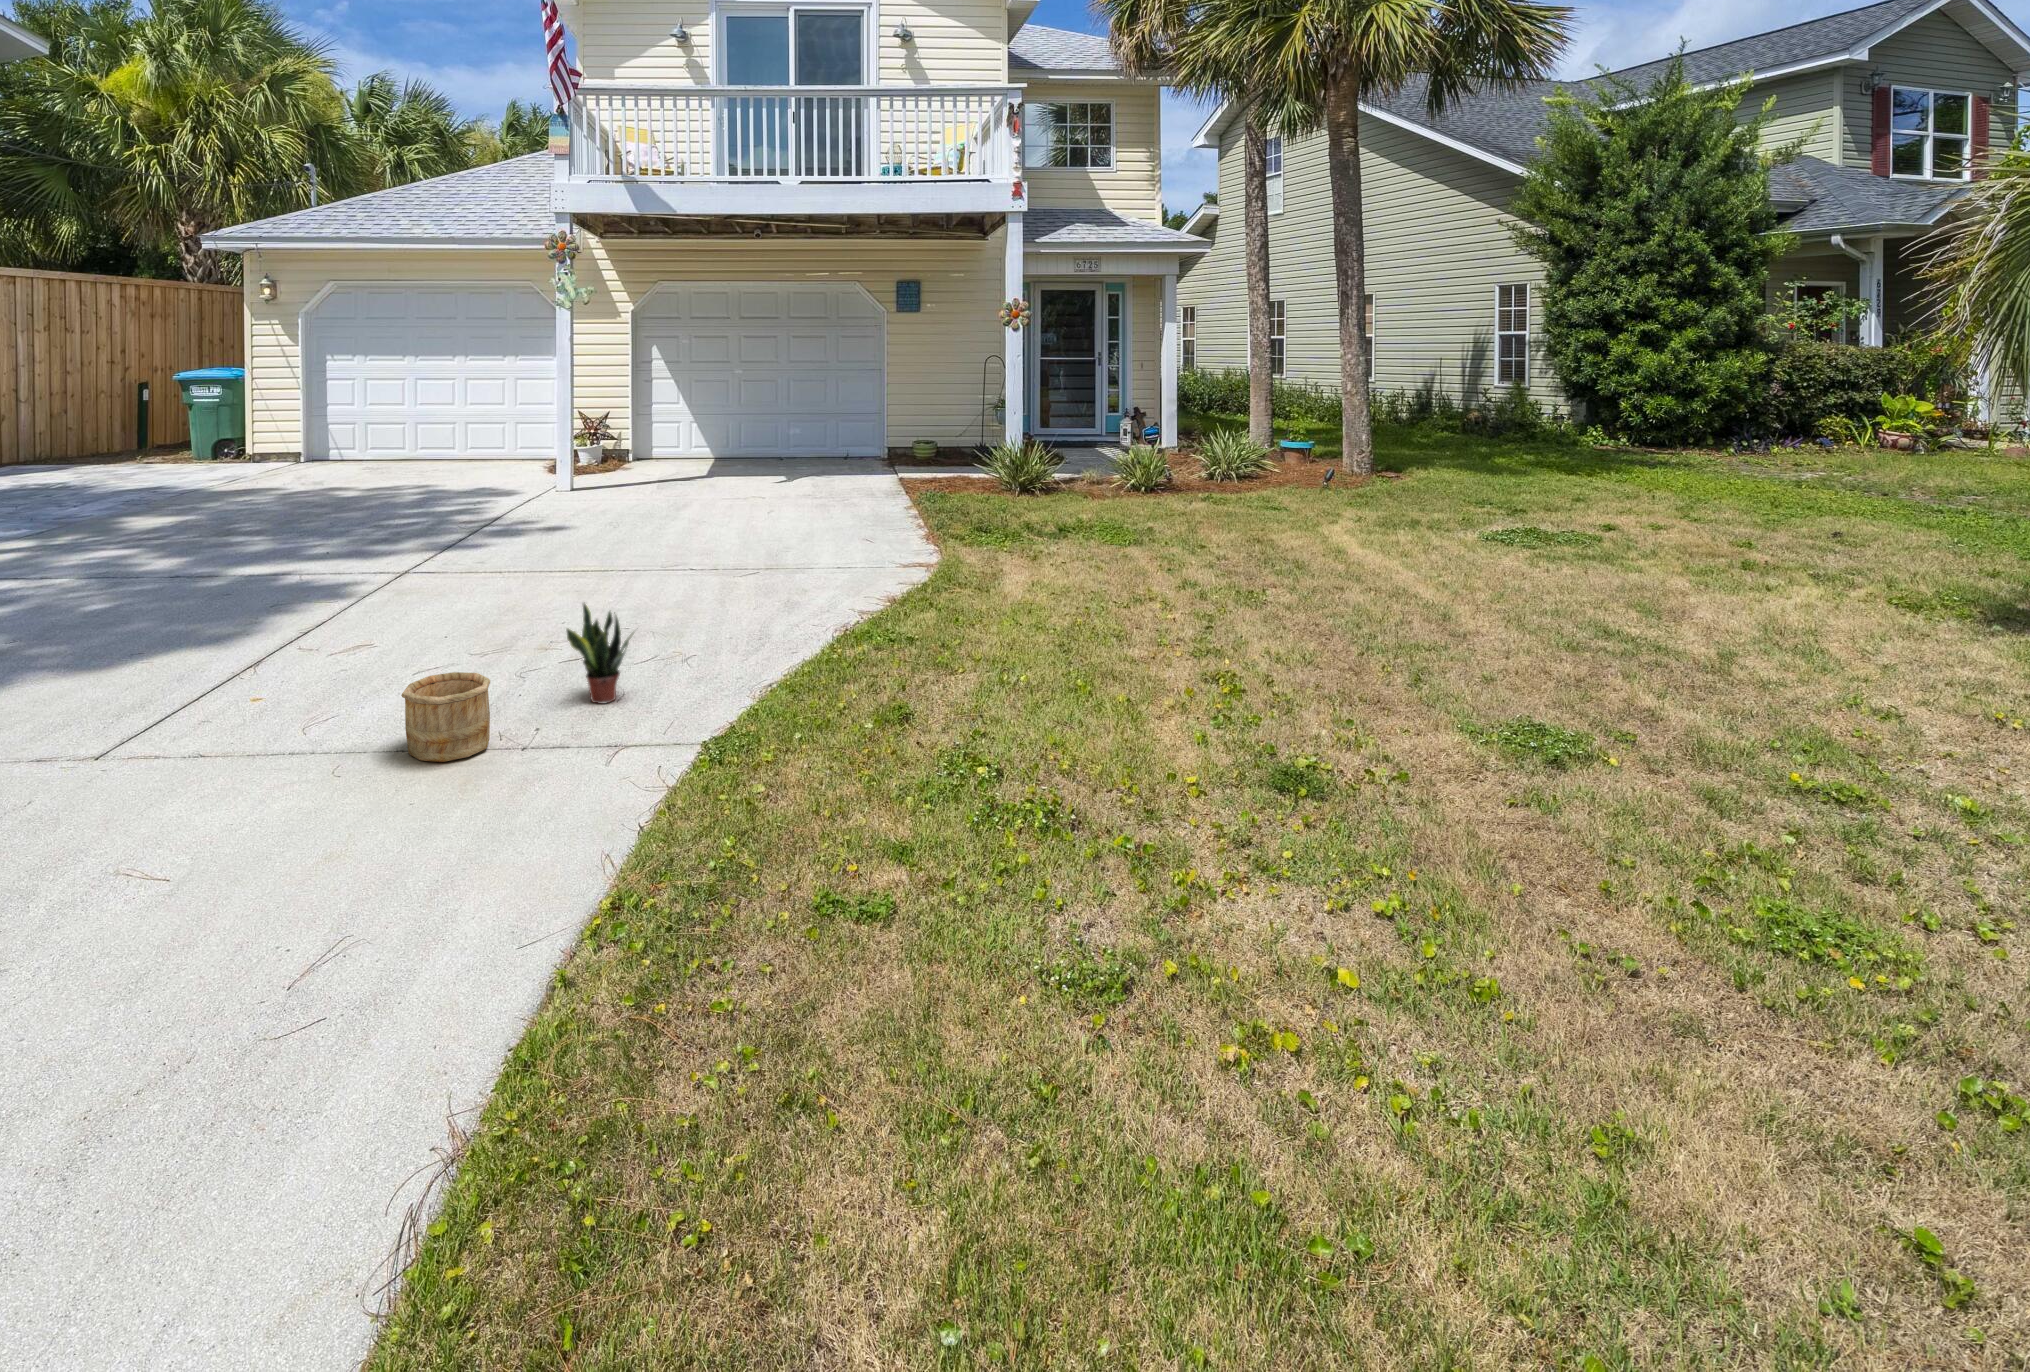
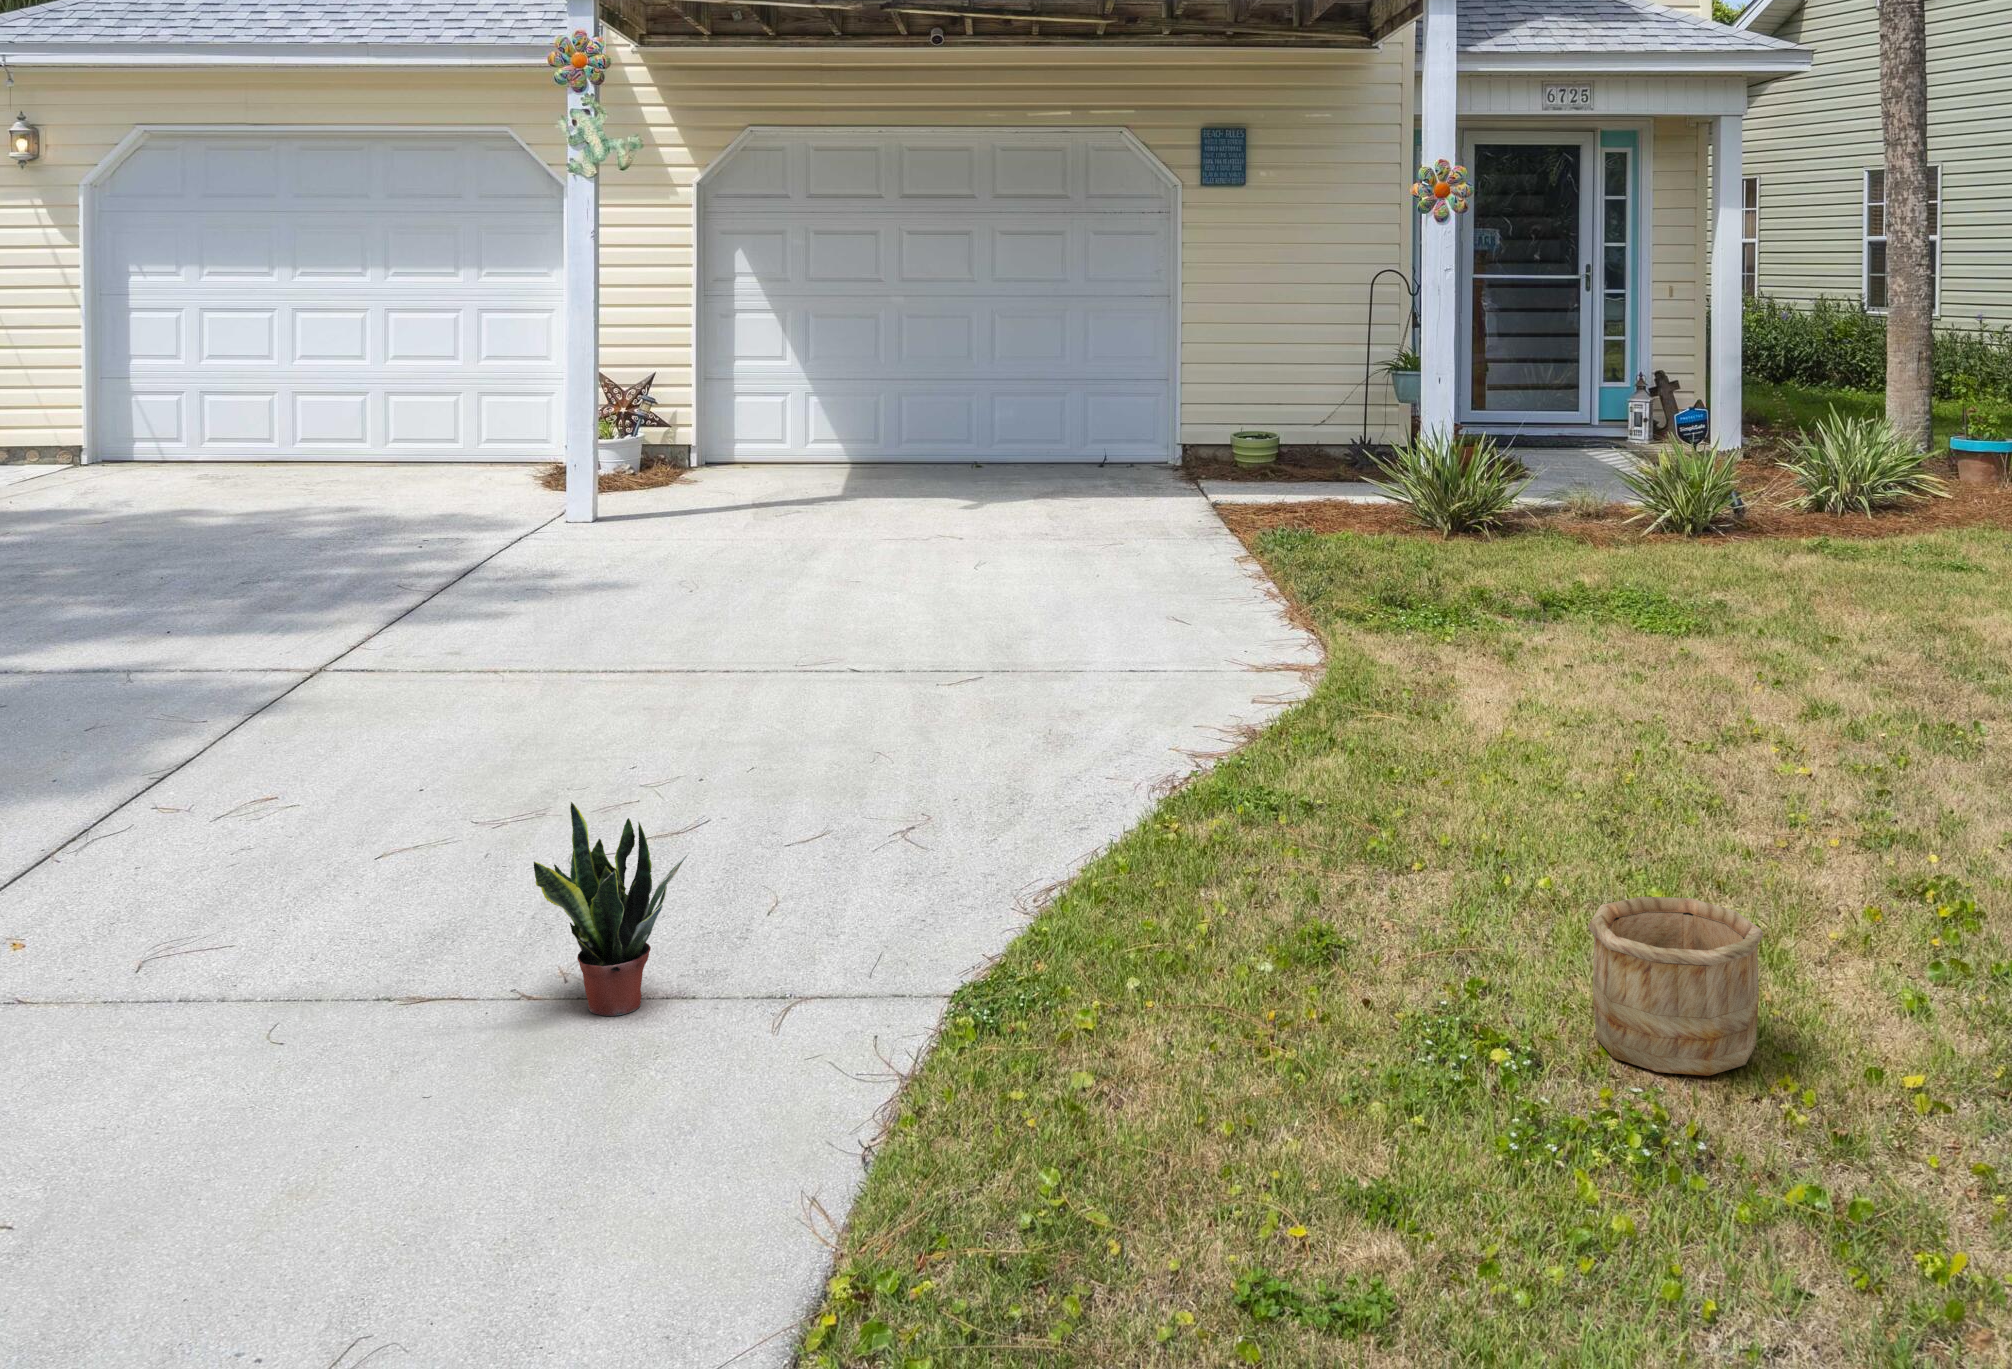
wooden bucket: present [401,672,490,762] -> present [1588,897,1763,1076]

